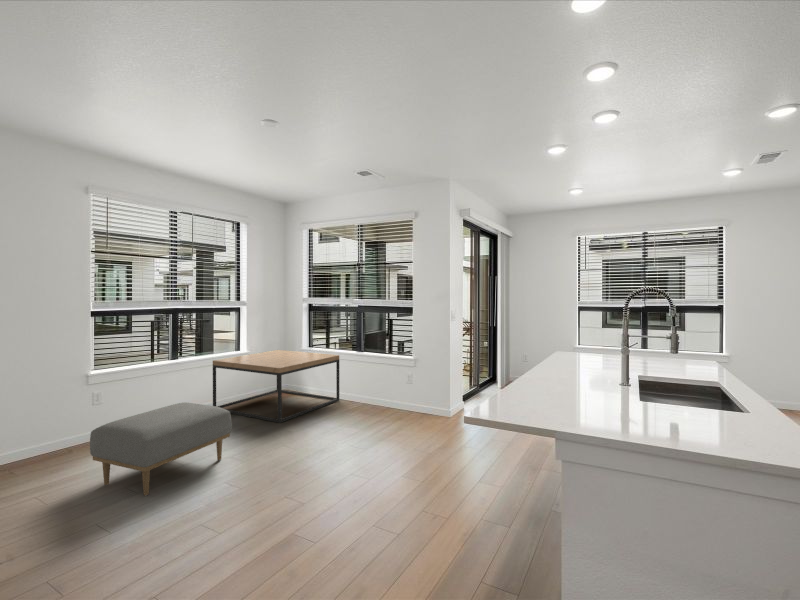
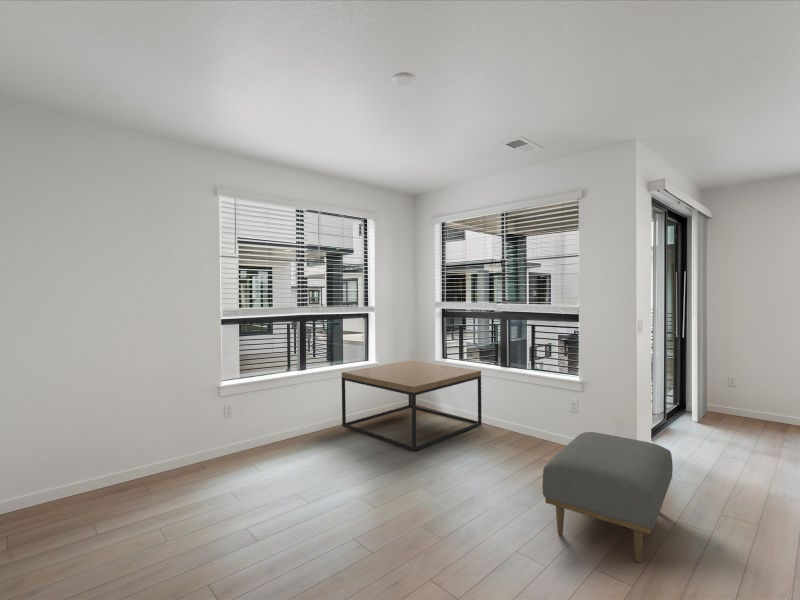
ottoman: present [90,403,232,496] -> present [542,432,673,562]

